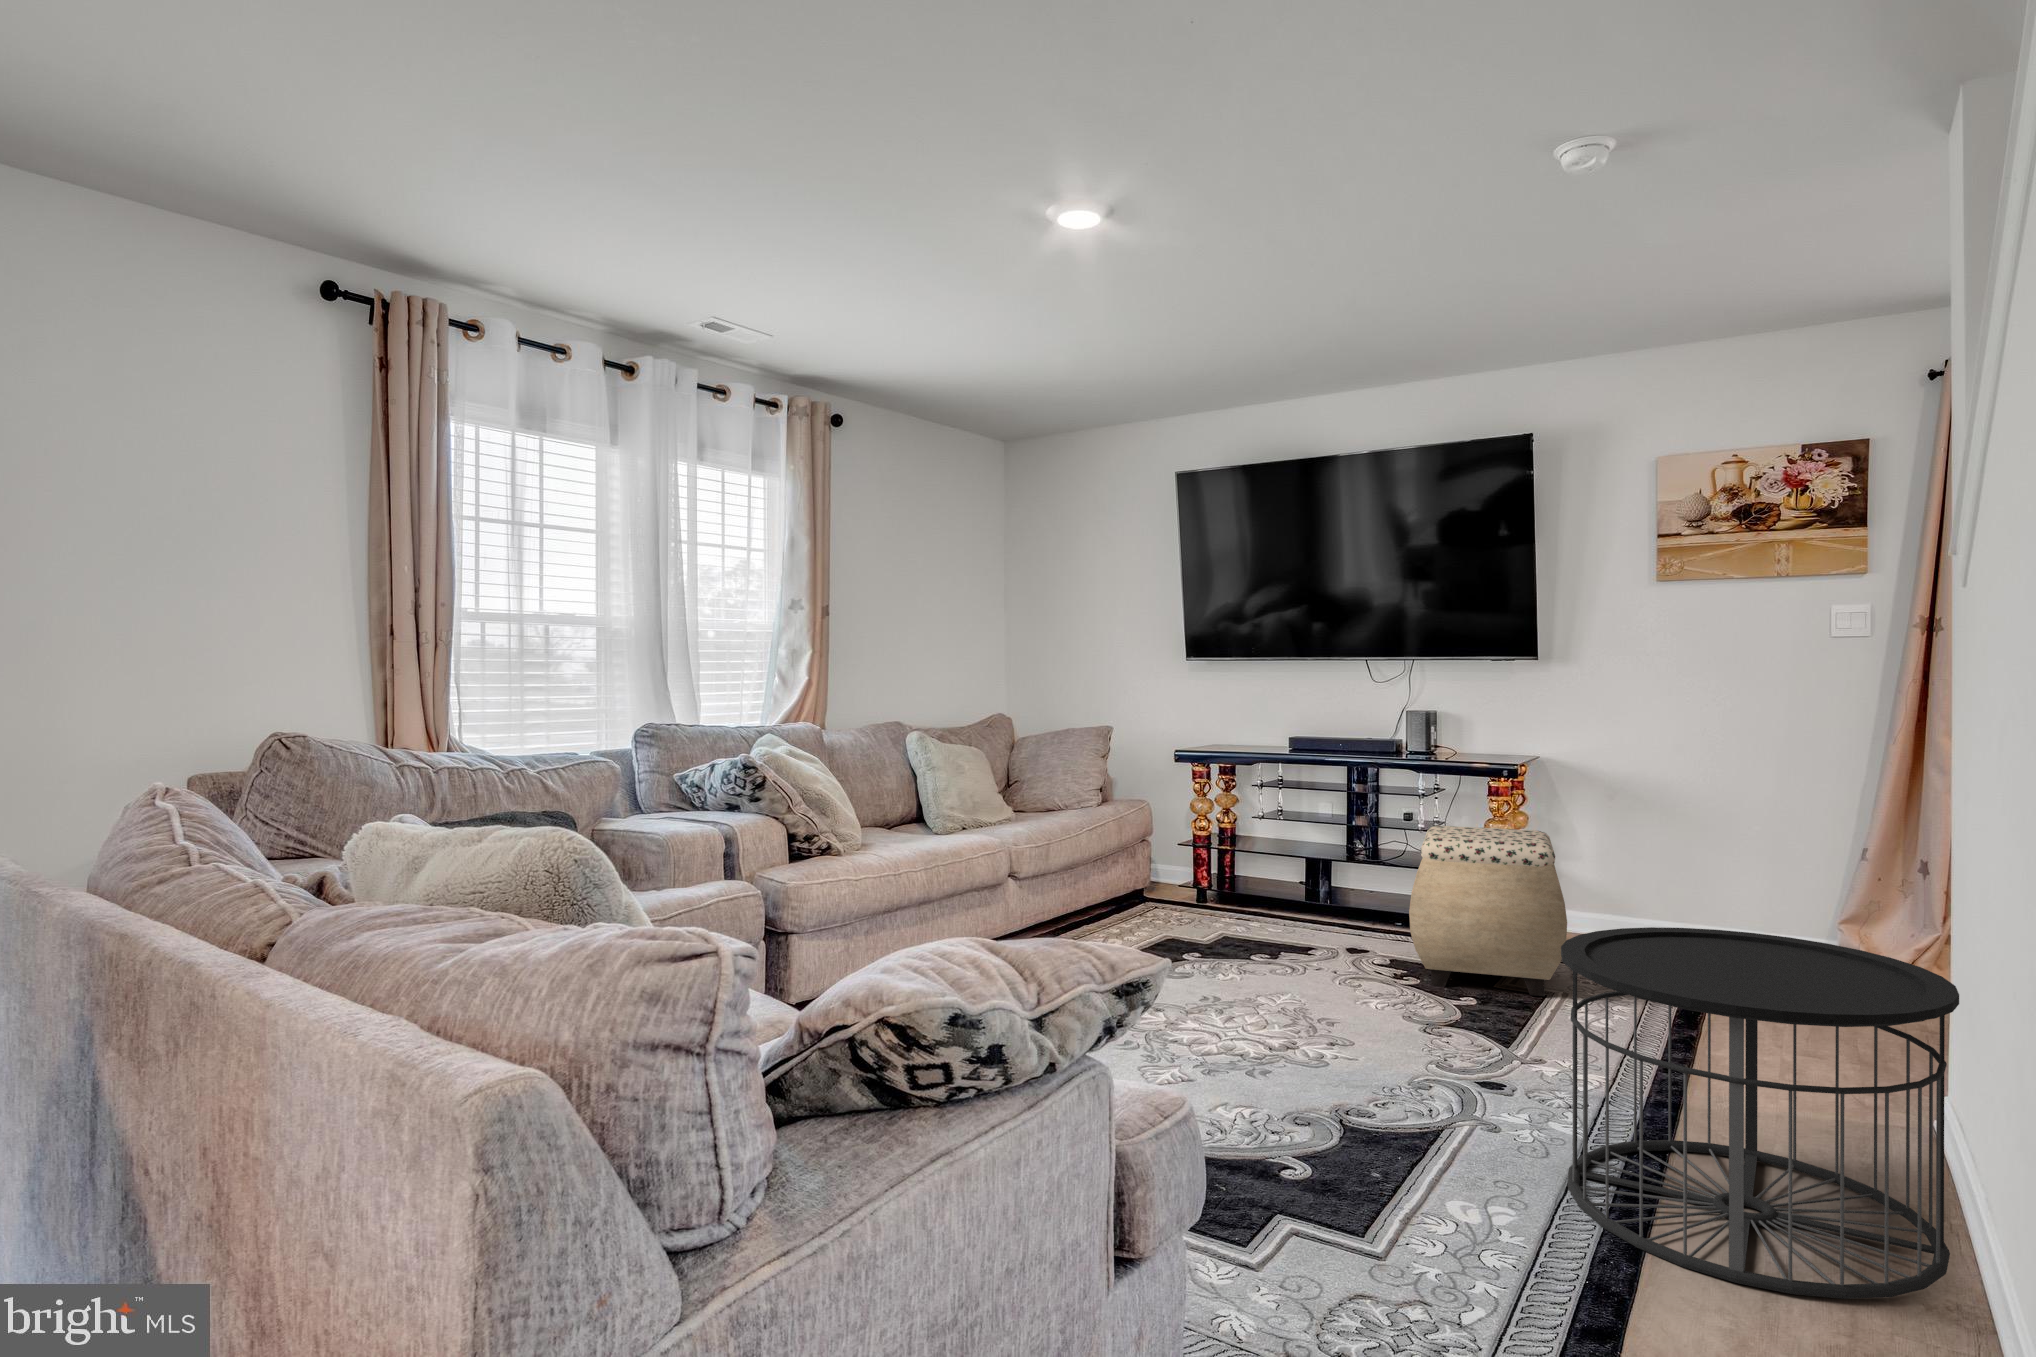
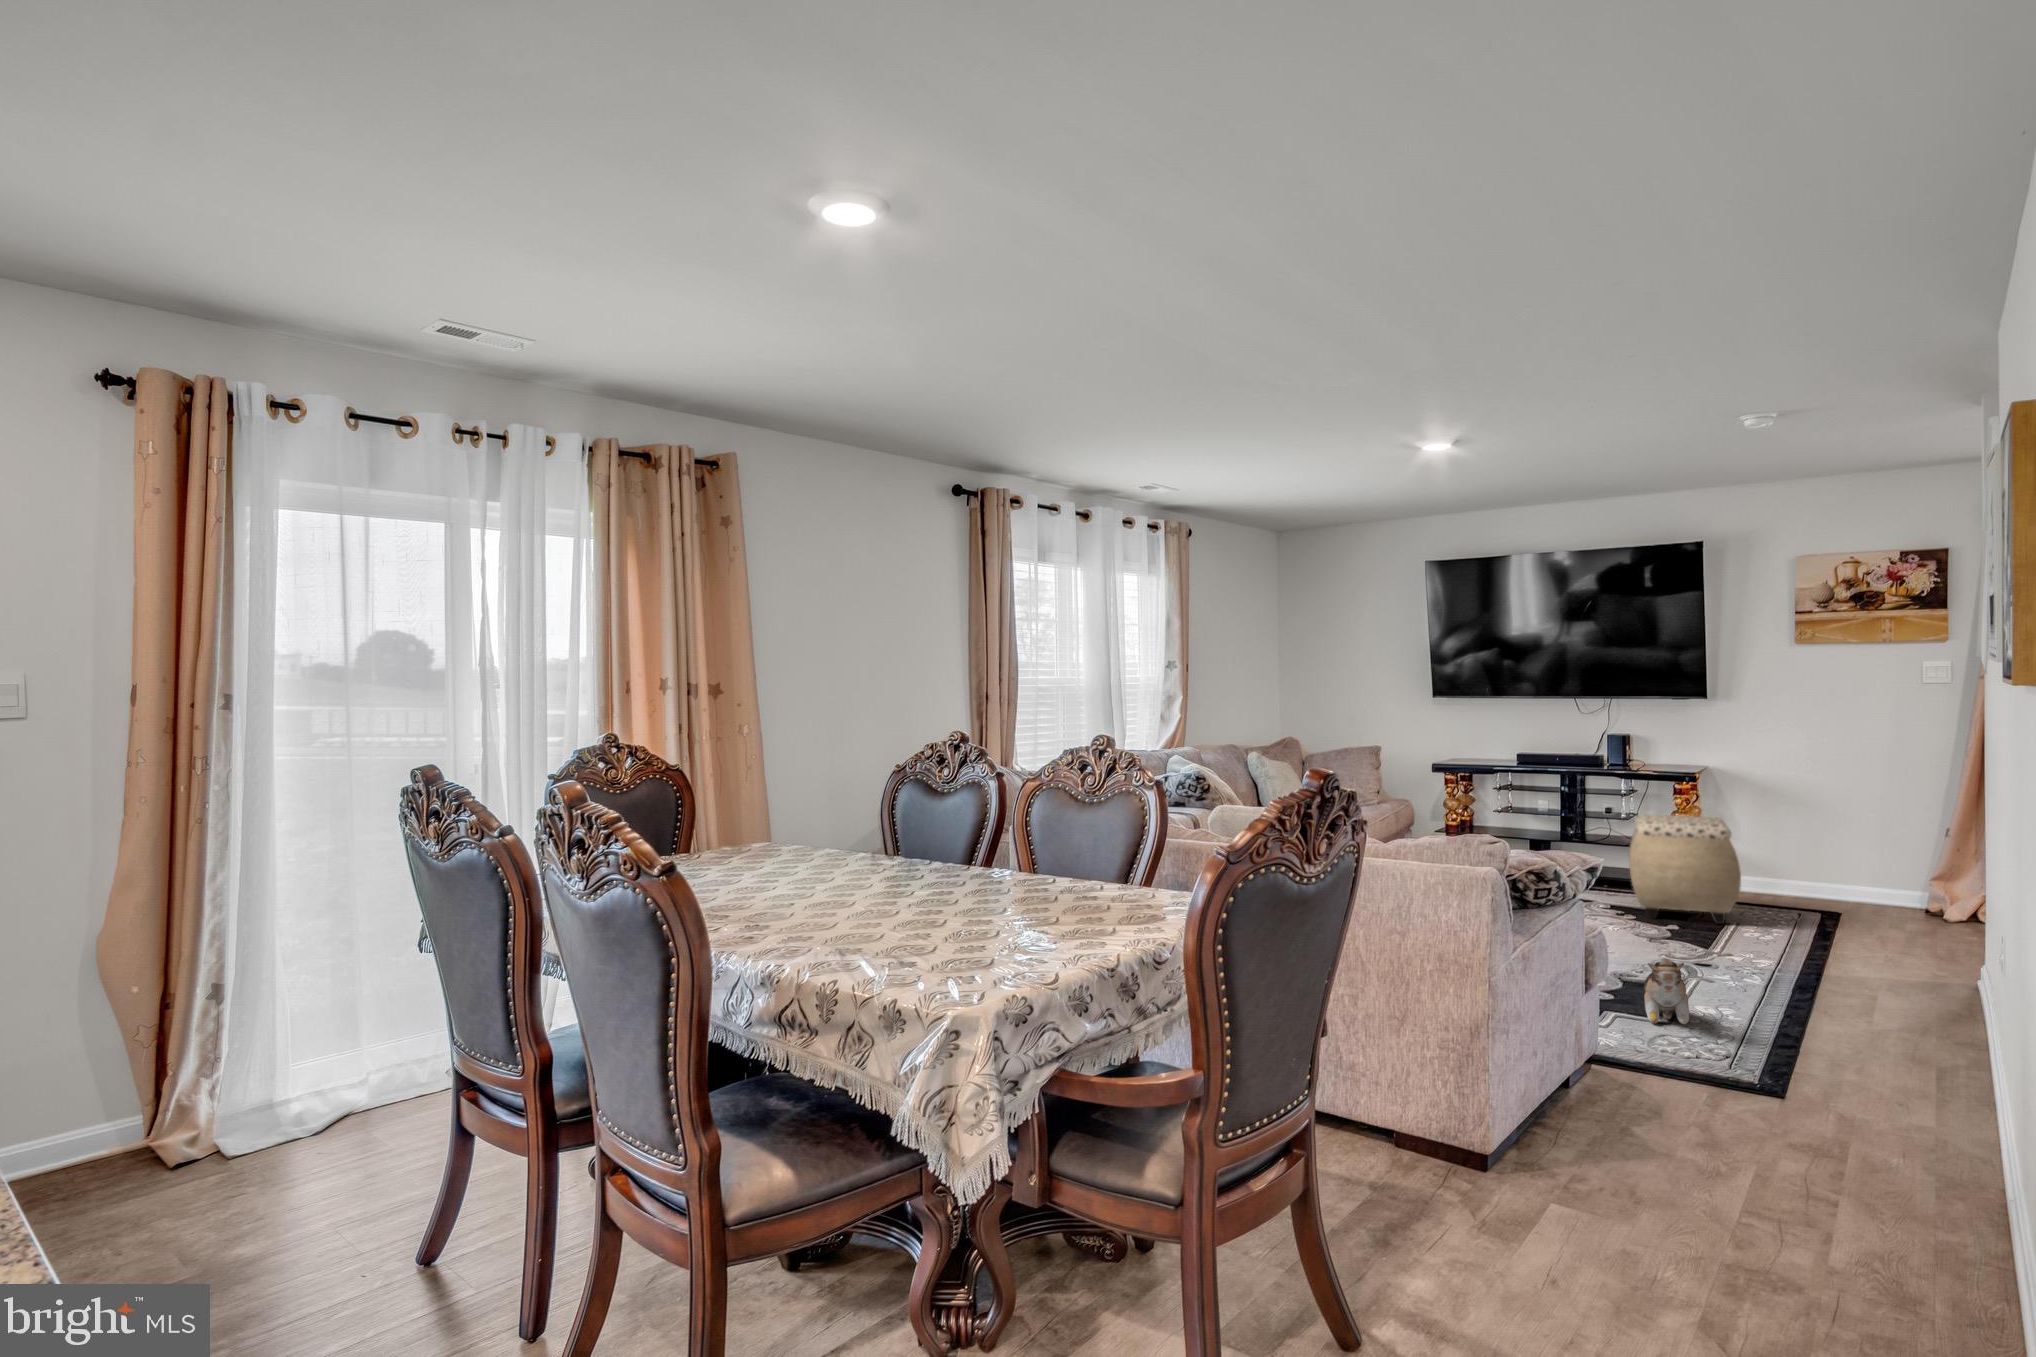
side table: present [1561,927,1959,1299] -> none [1755,866,1977,1042]
plush toy: none [1341,1127,1429,1257] -> present [1644,958,1689,1024]

